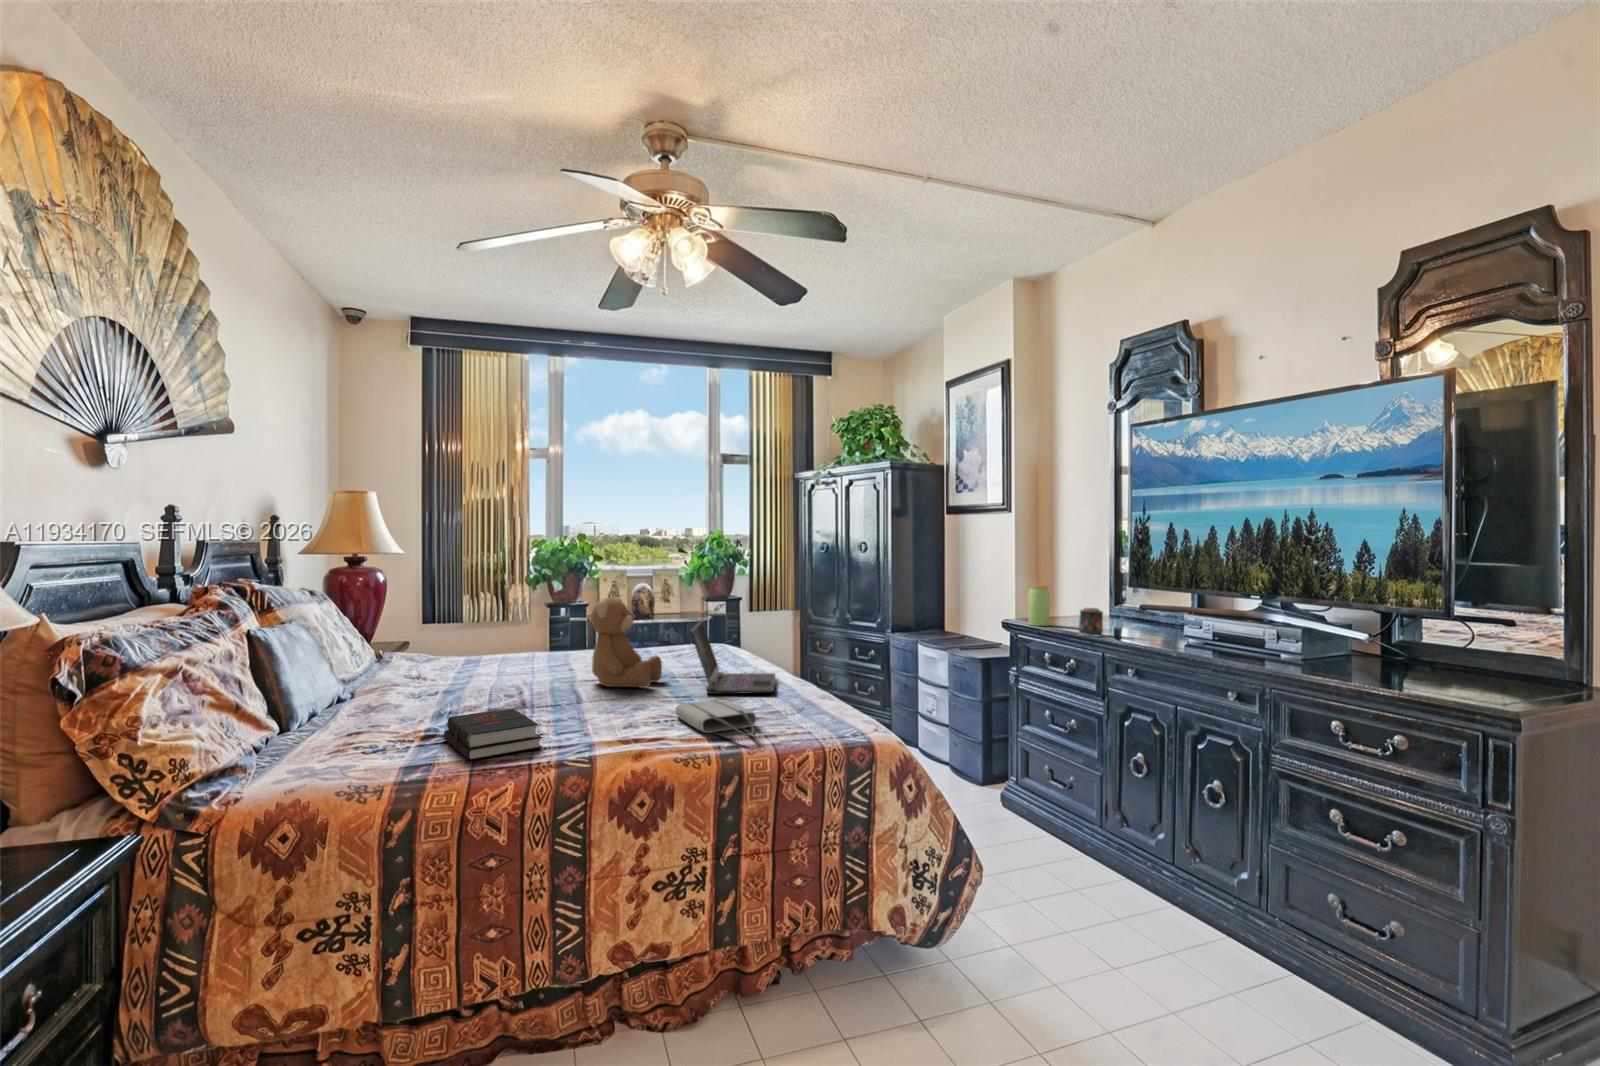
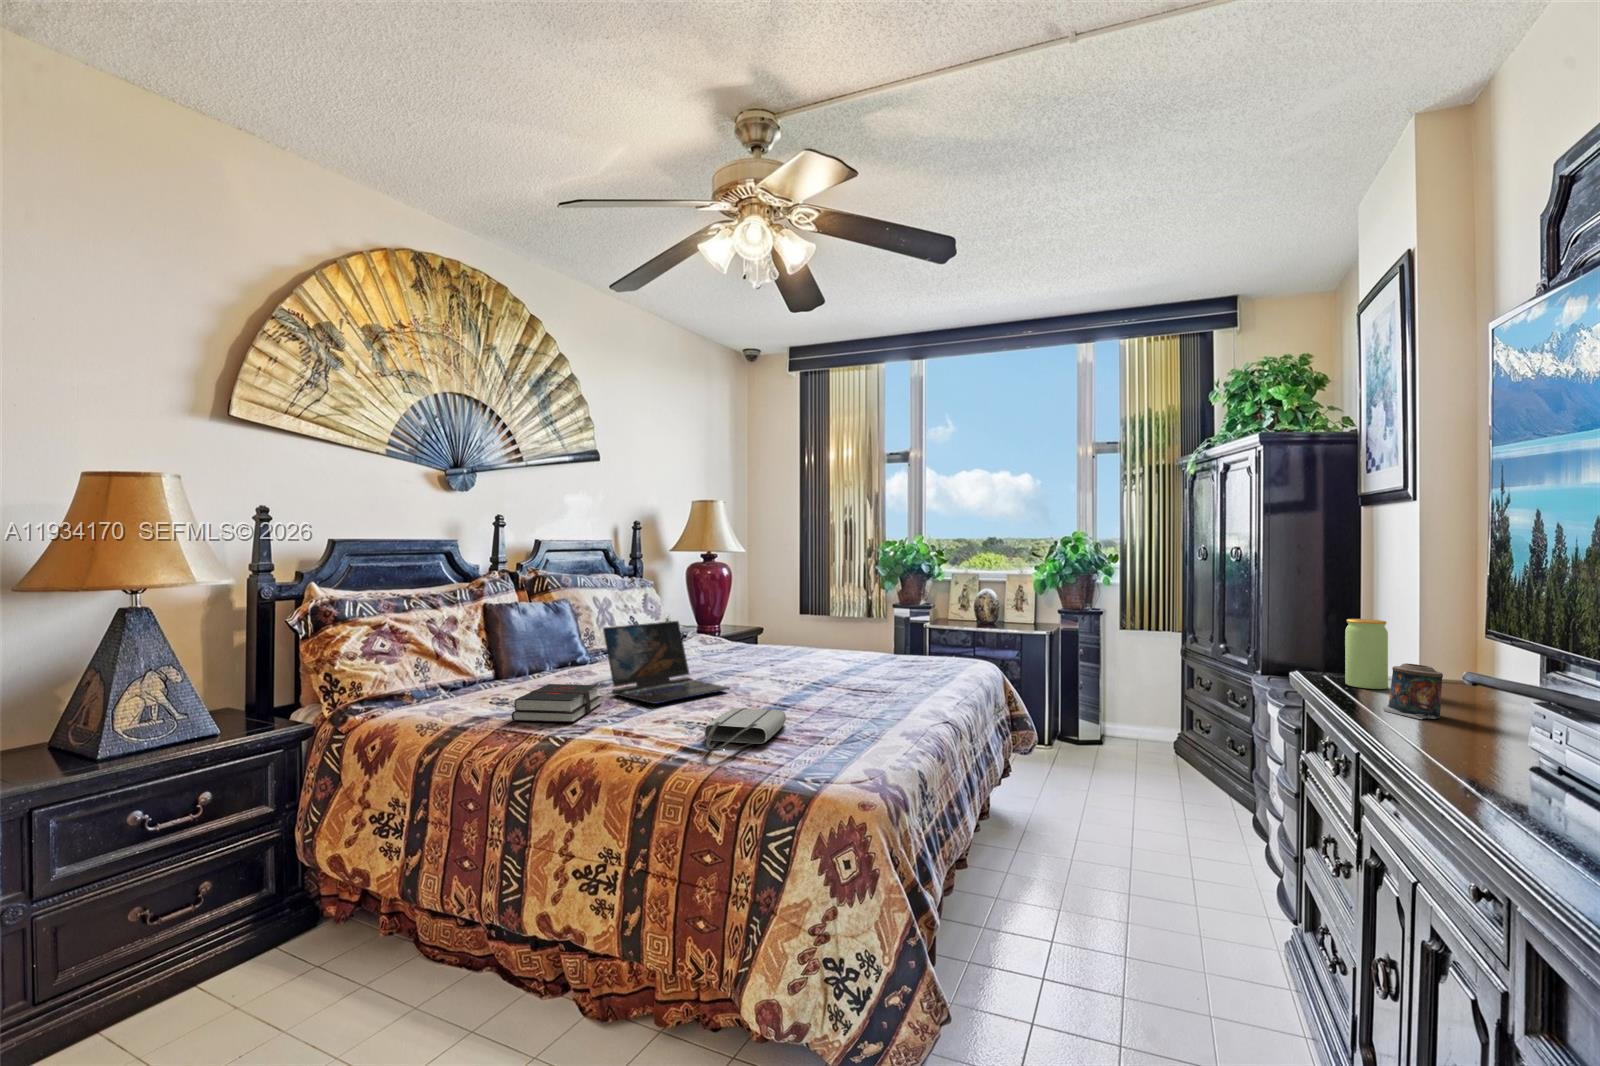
teddy bear: present [591,597,662,688] -> none [750,596,818,690]
laptop: present [690,621,775,694] -> present [603,621,729,704]

